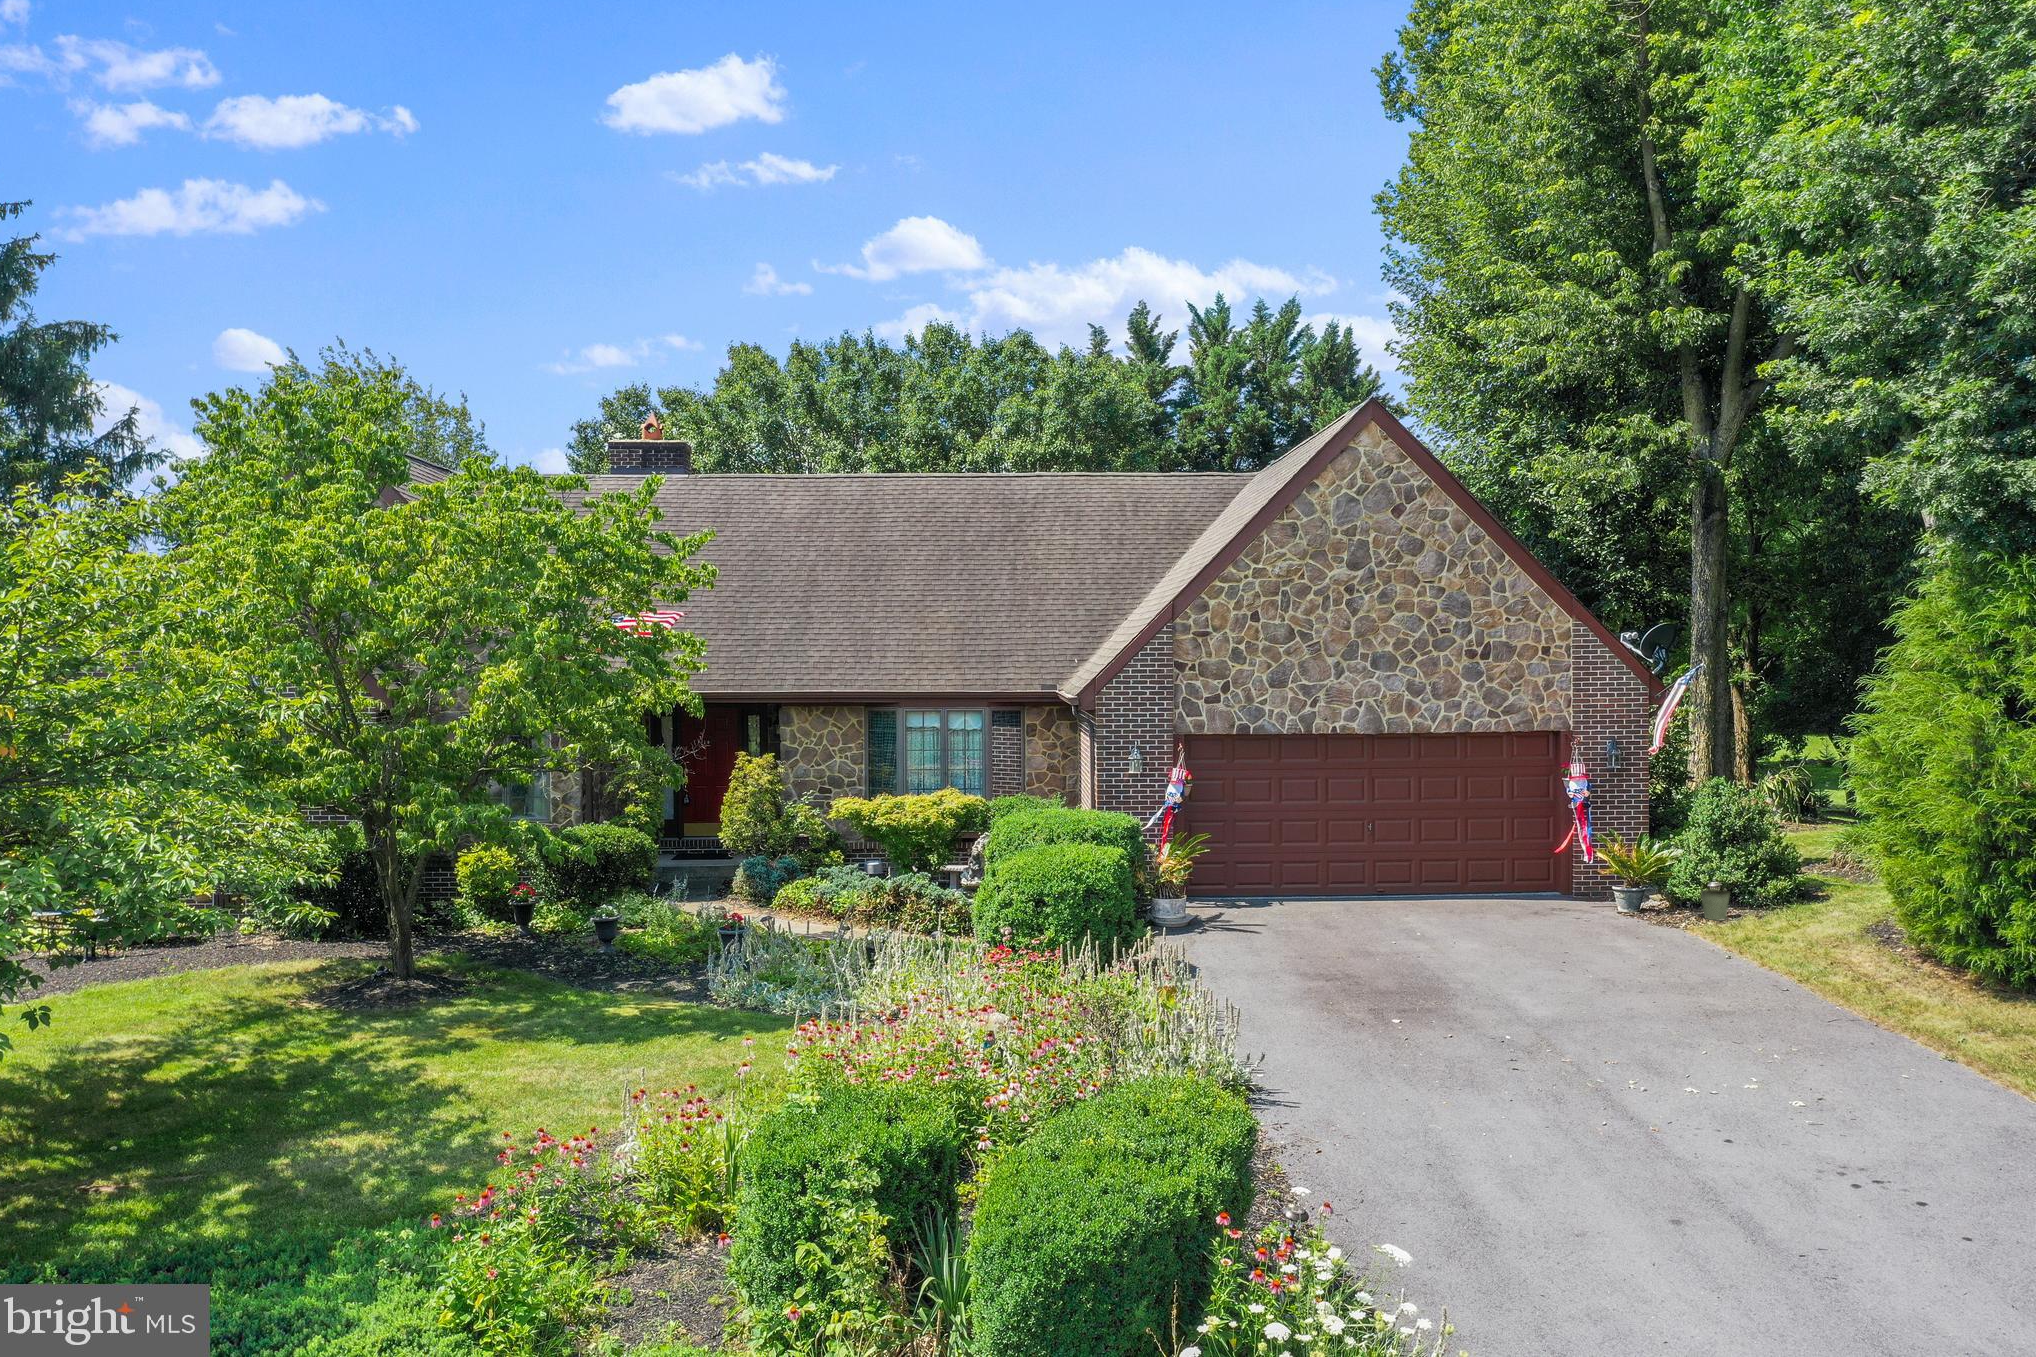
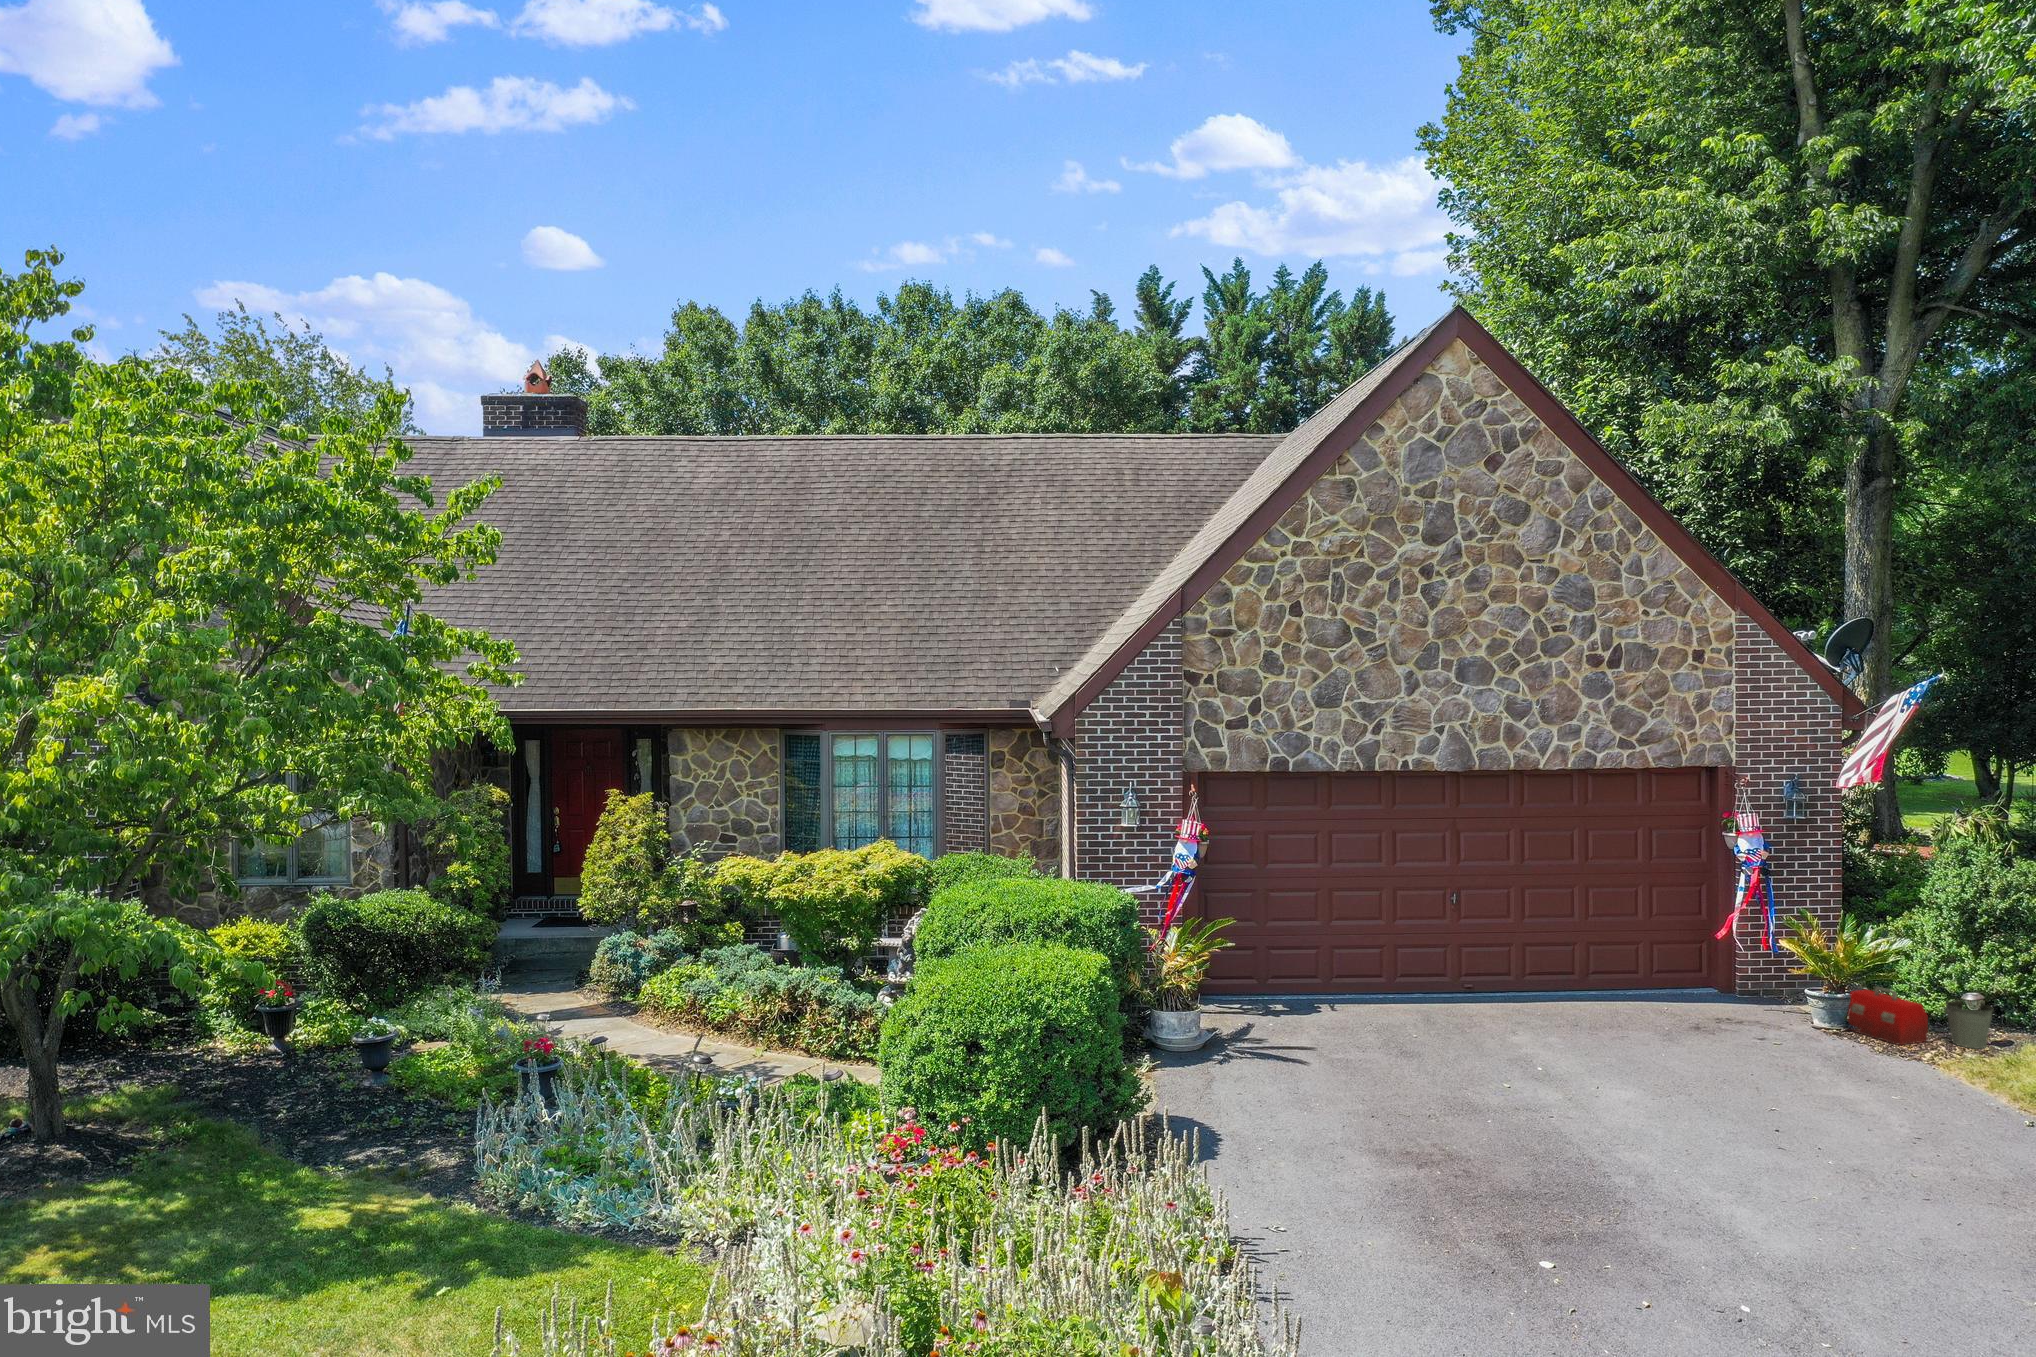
toolbox: none [1636,881,1688,919] -> present [1848,987,1928,1045]

